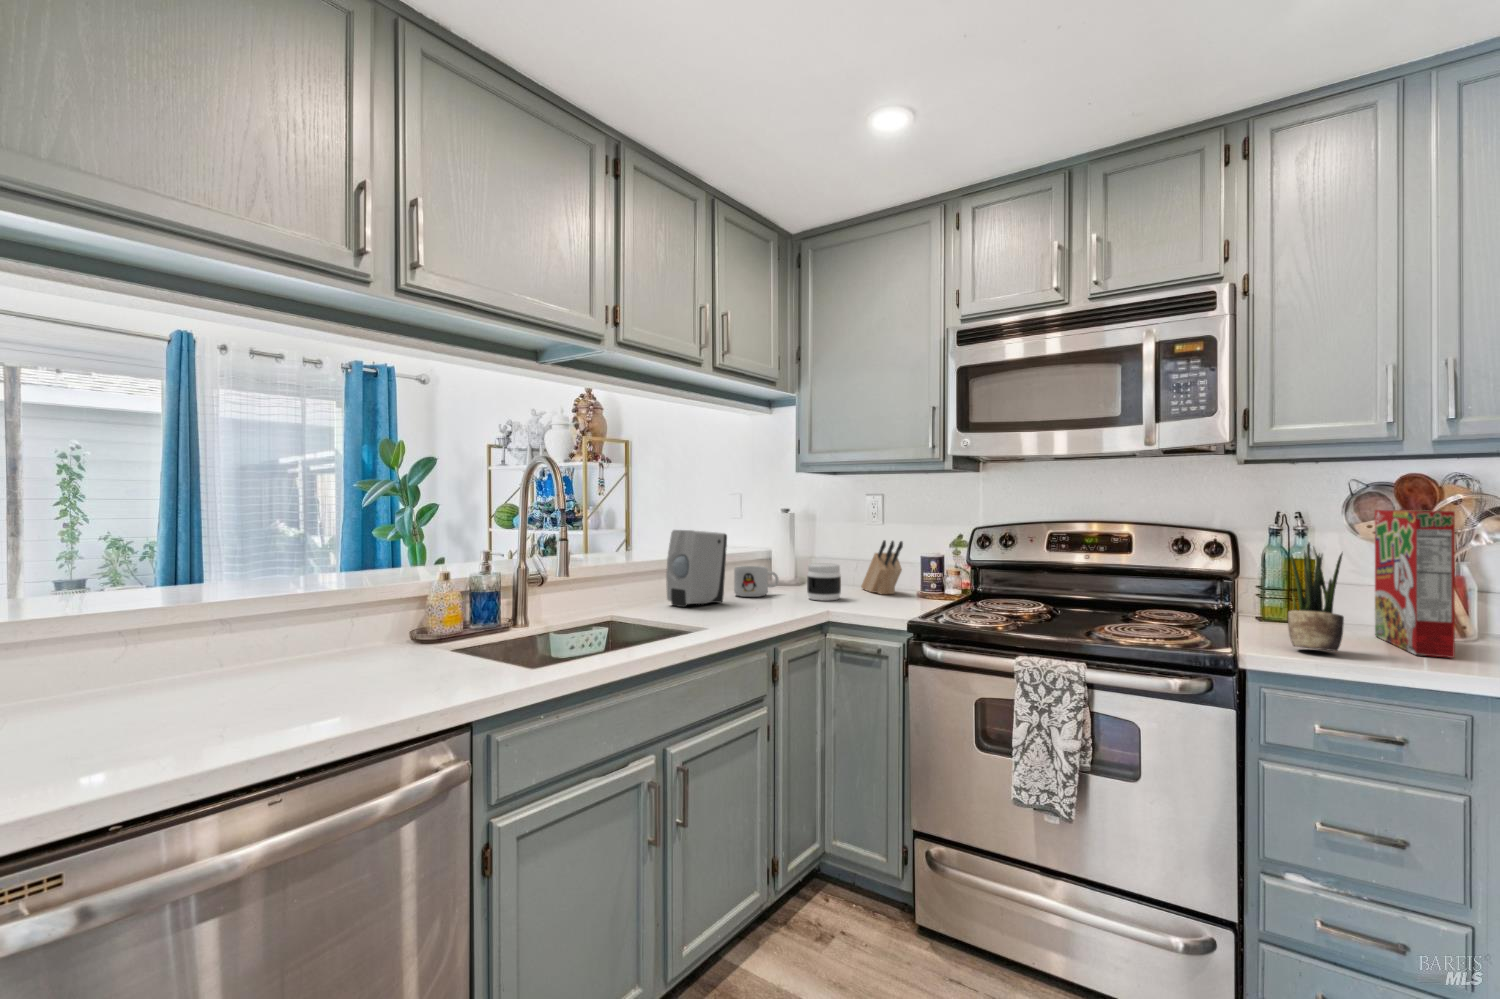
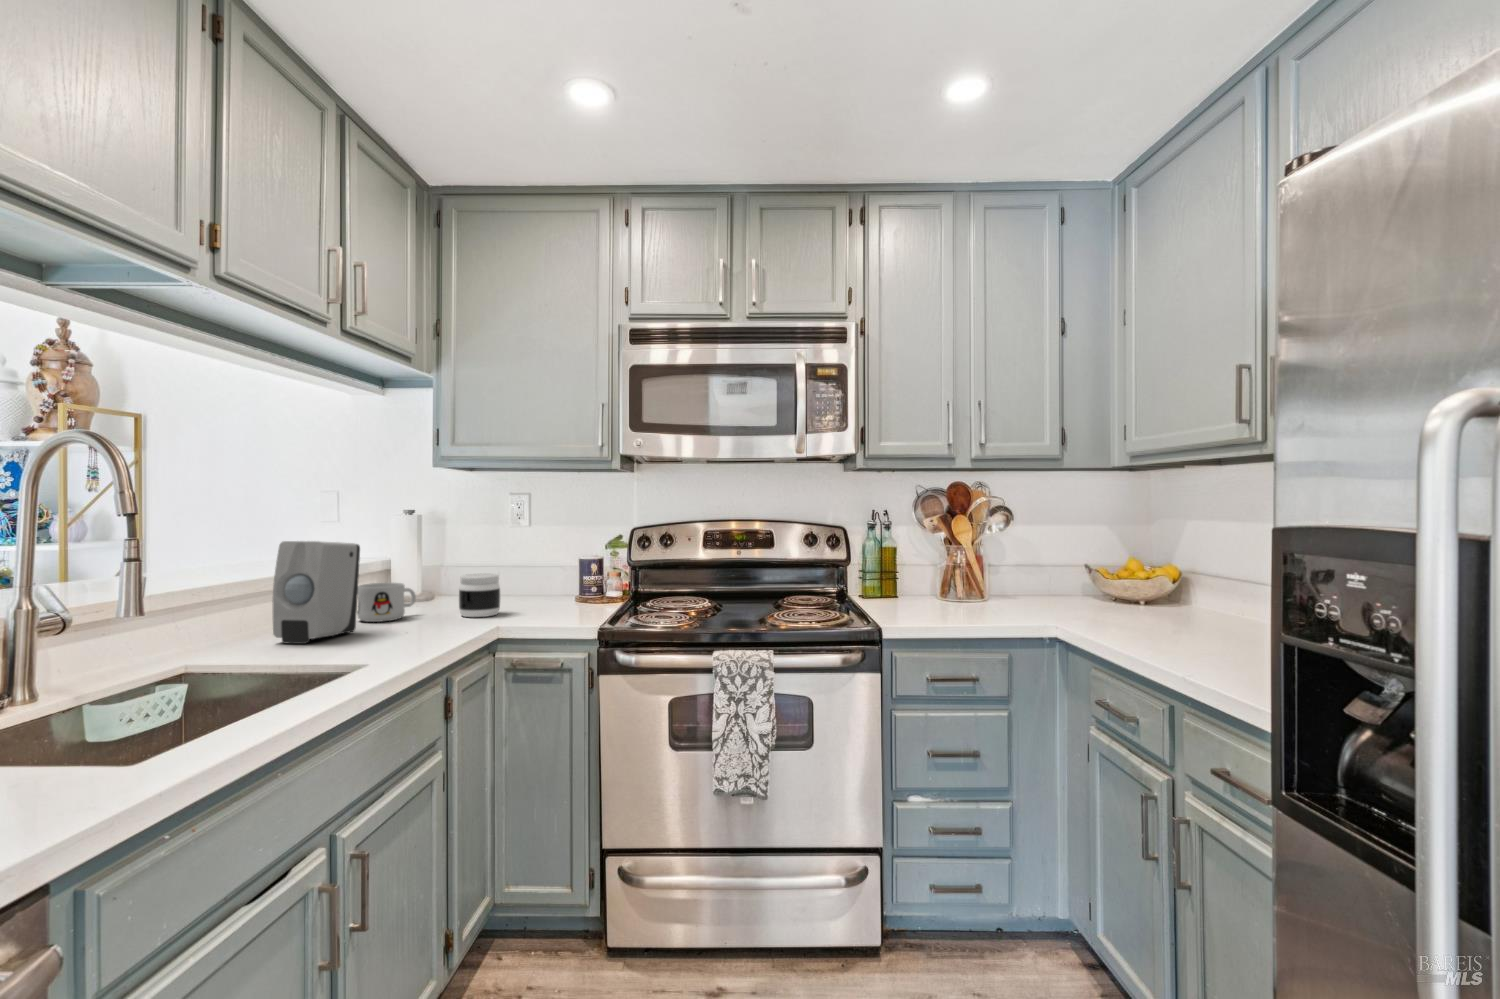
cereal box: present [1375,510,1455,658] -> none [939,509,994,614]
knife block: present [861,540,903,595] -> none [507,545,564,604]
potted plant: present [1288,543,1344,651] -> none [906,534,940,617]

